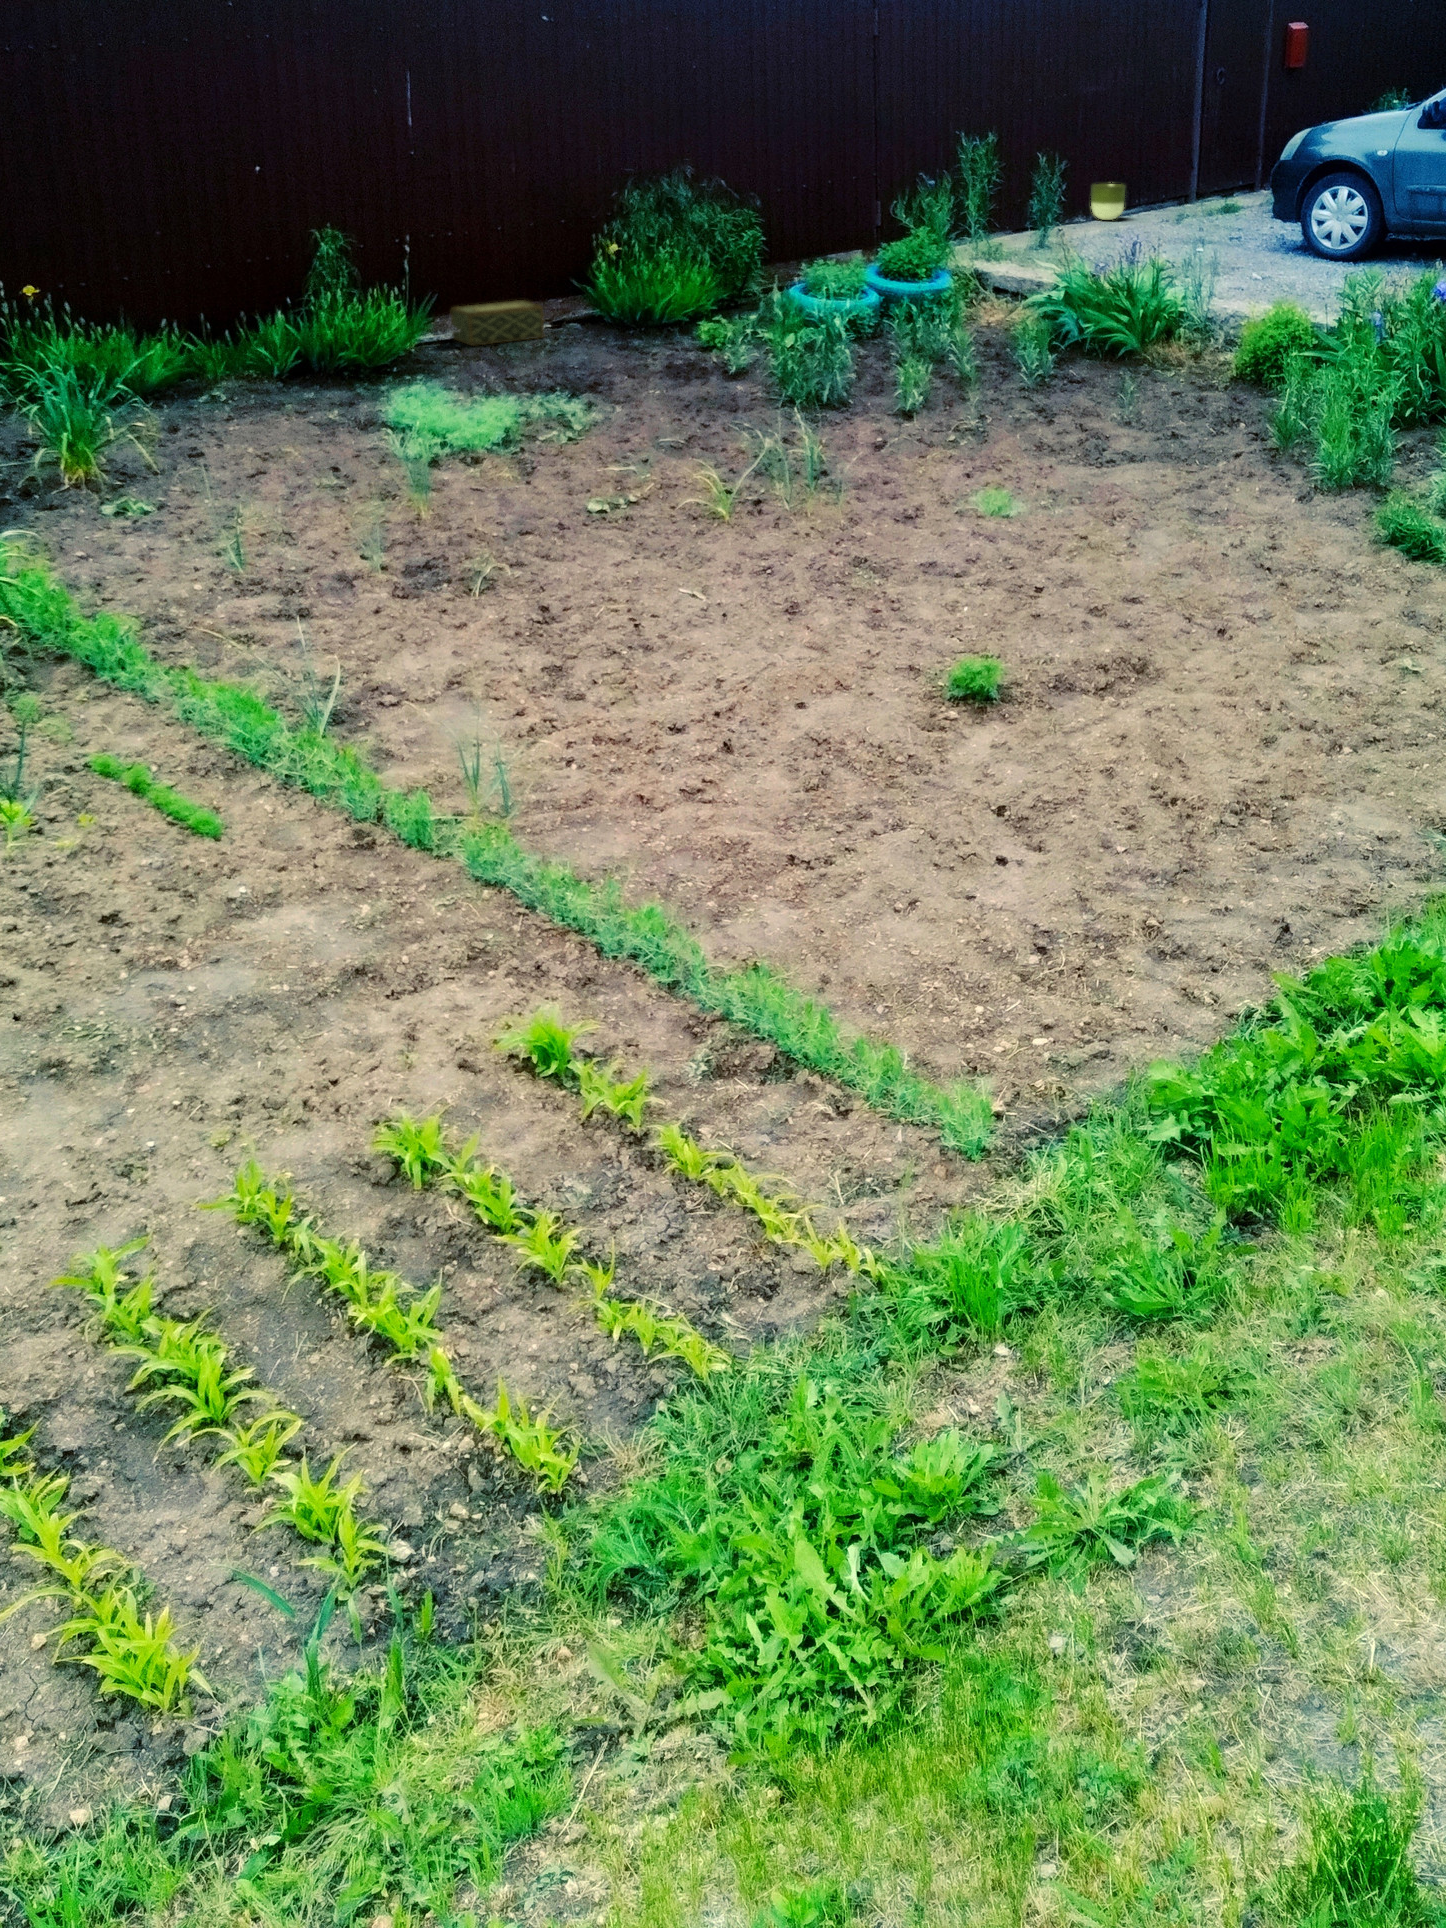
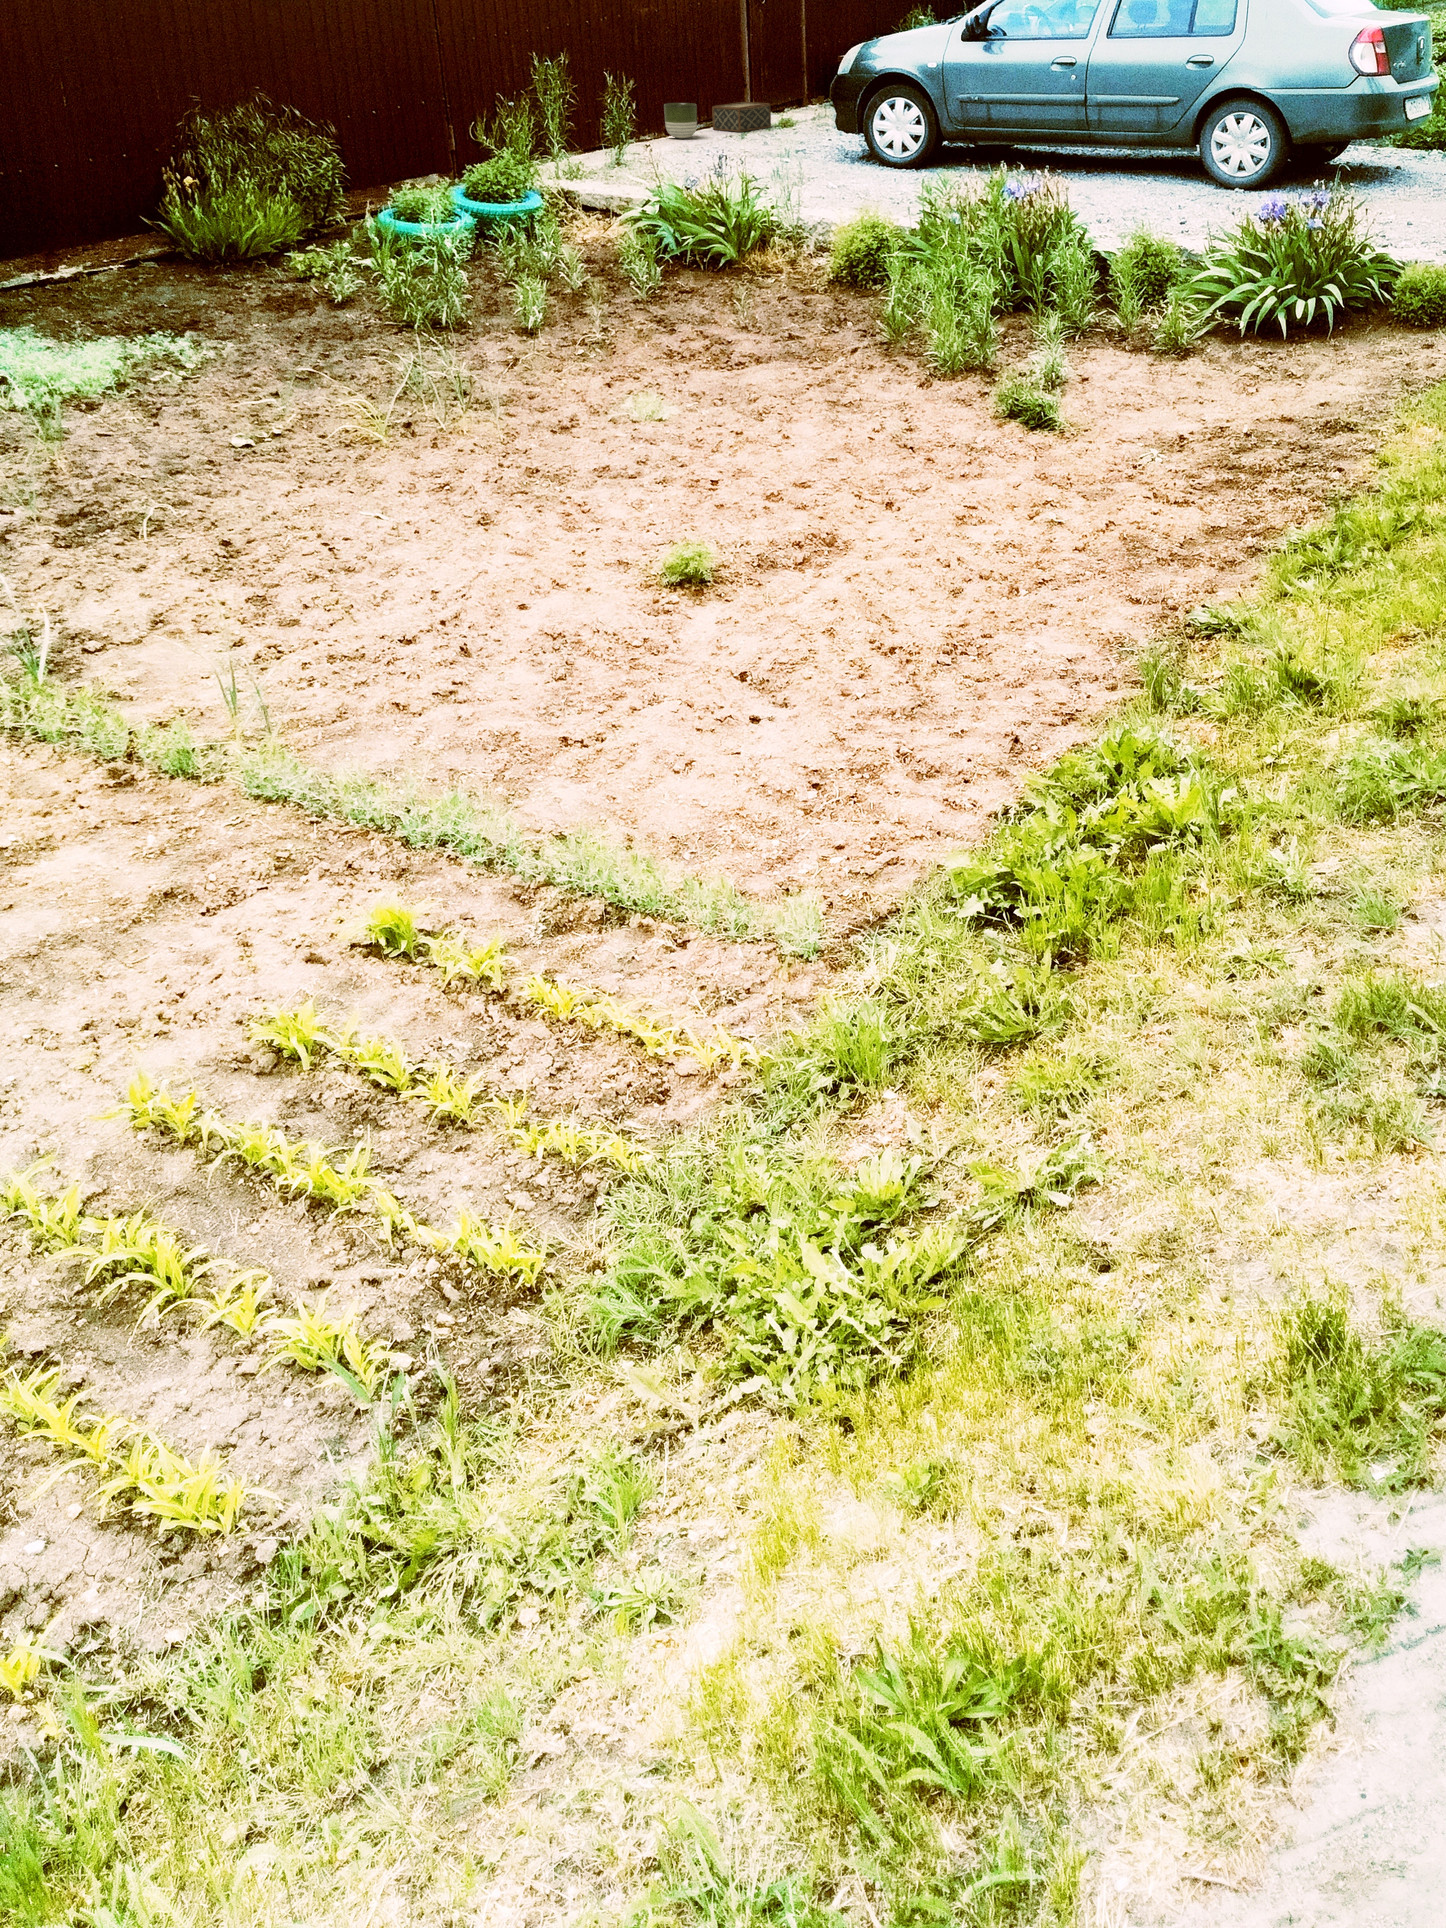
woven basket: present [451,300,544,346] -> present [712,102,771,132]

